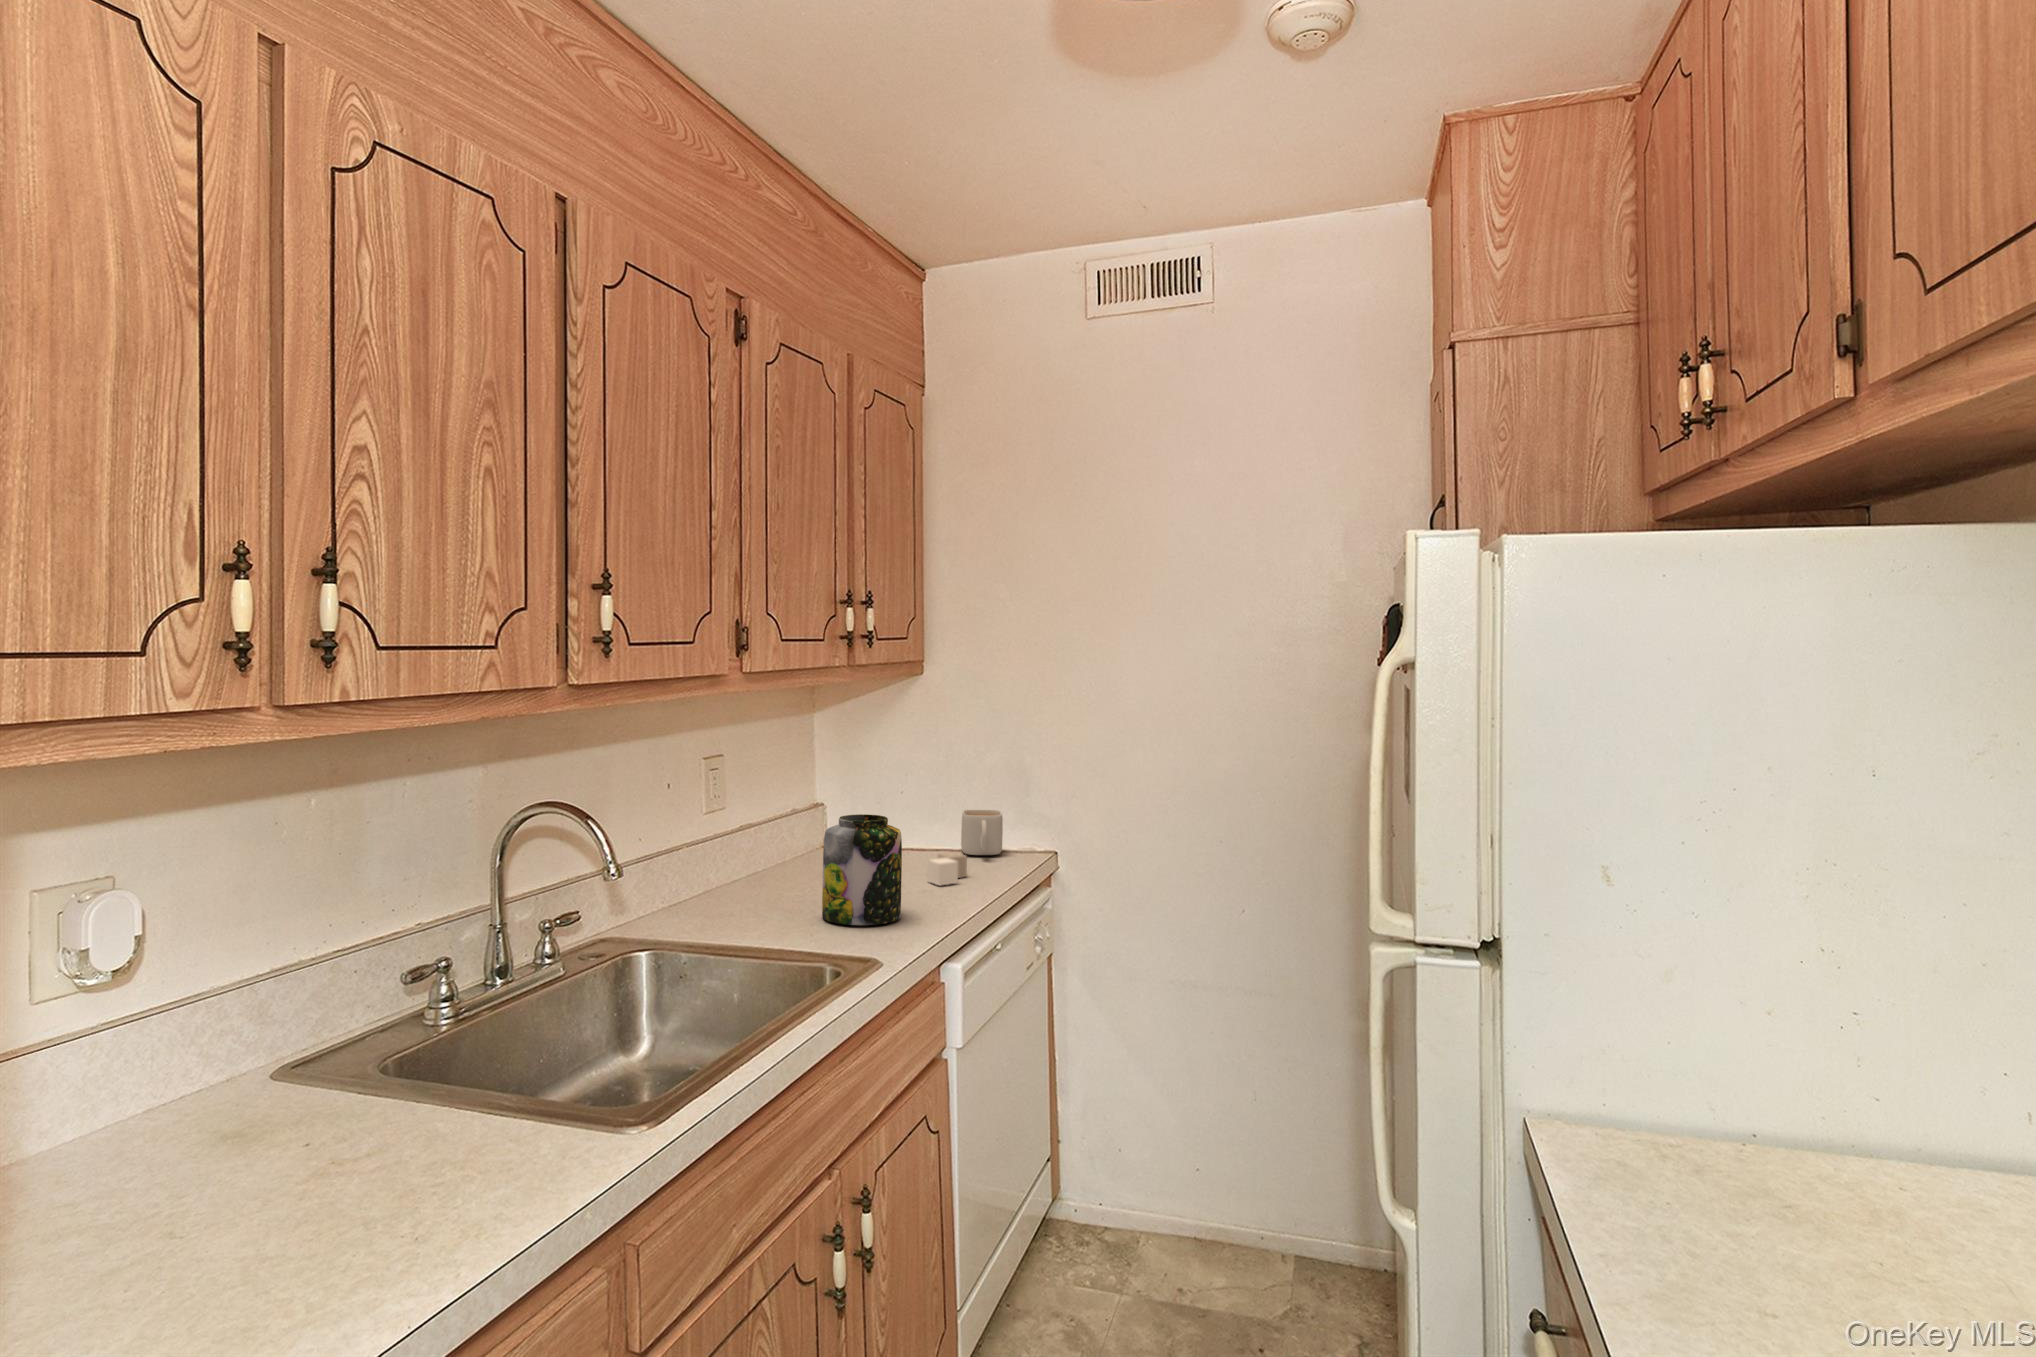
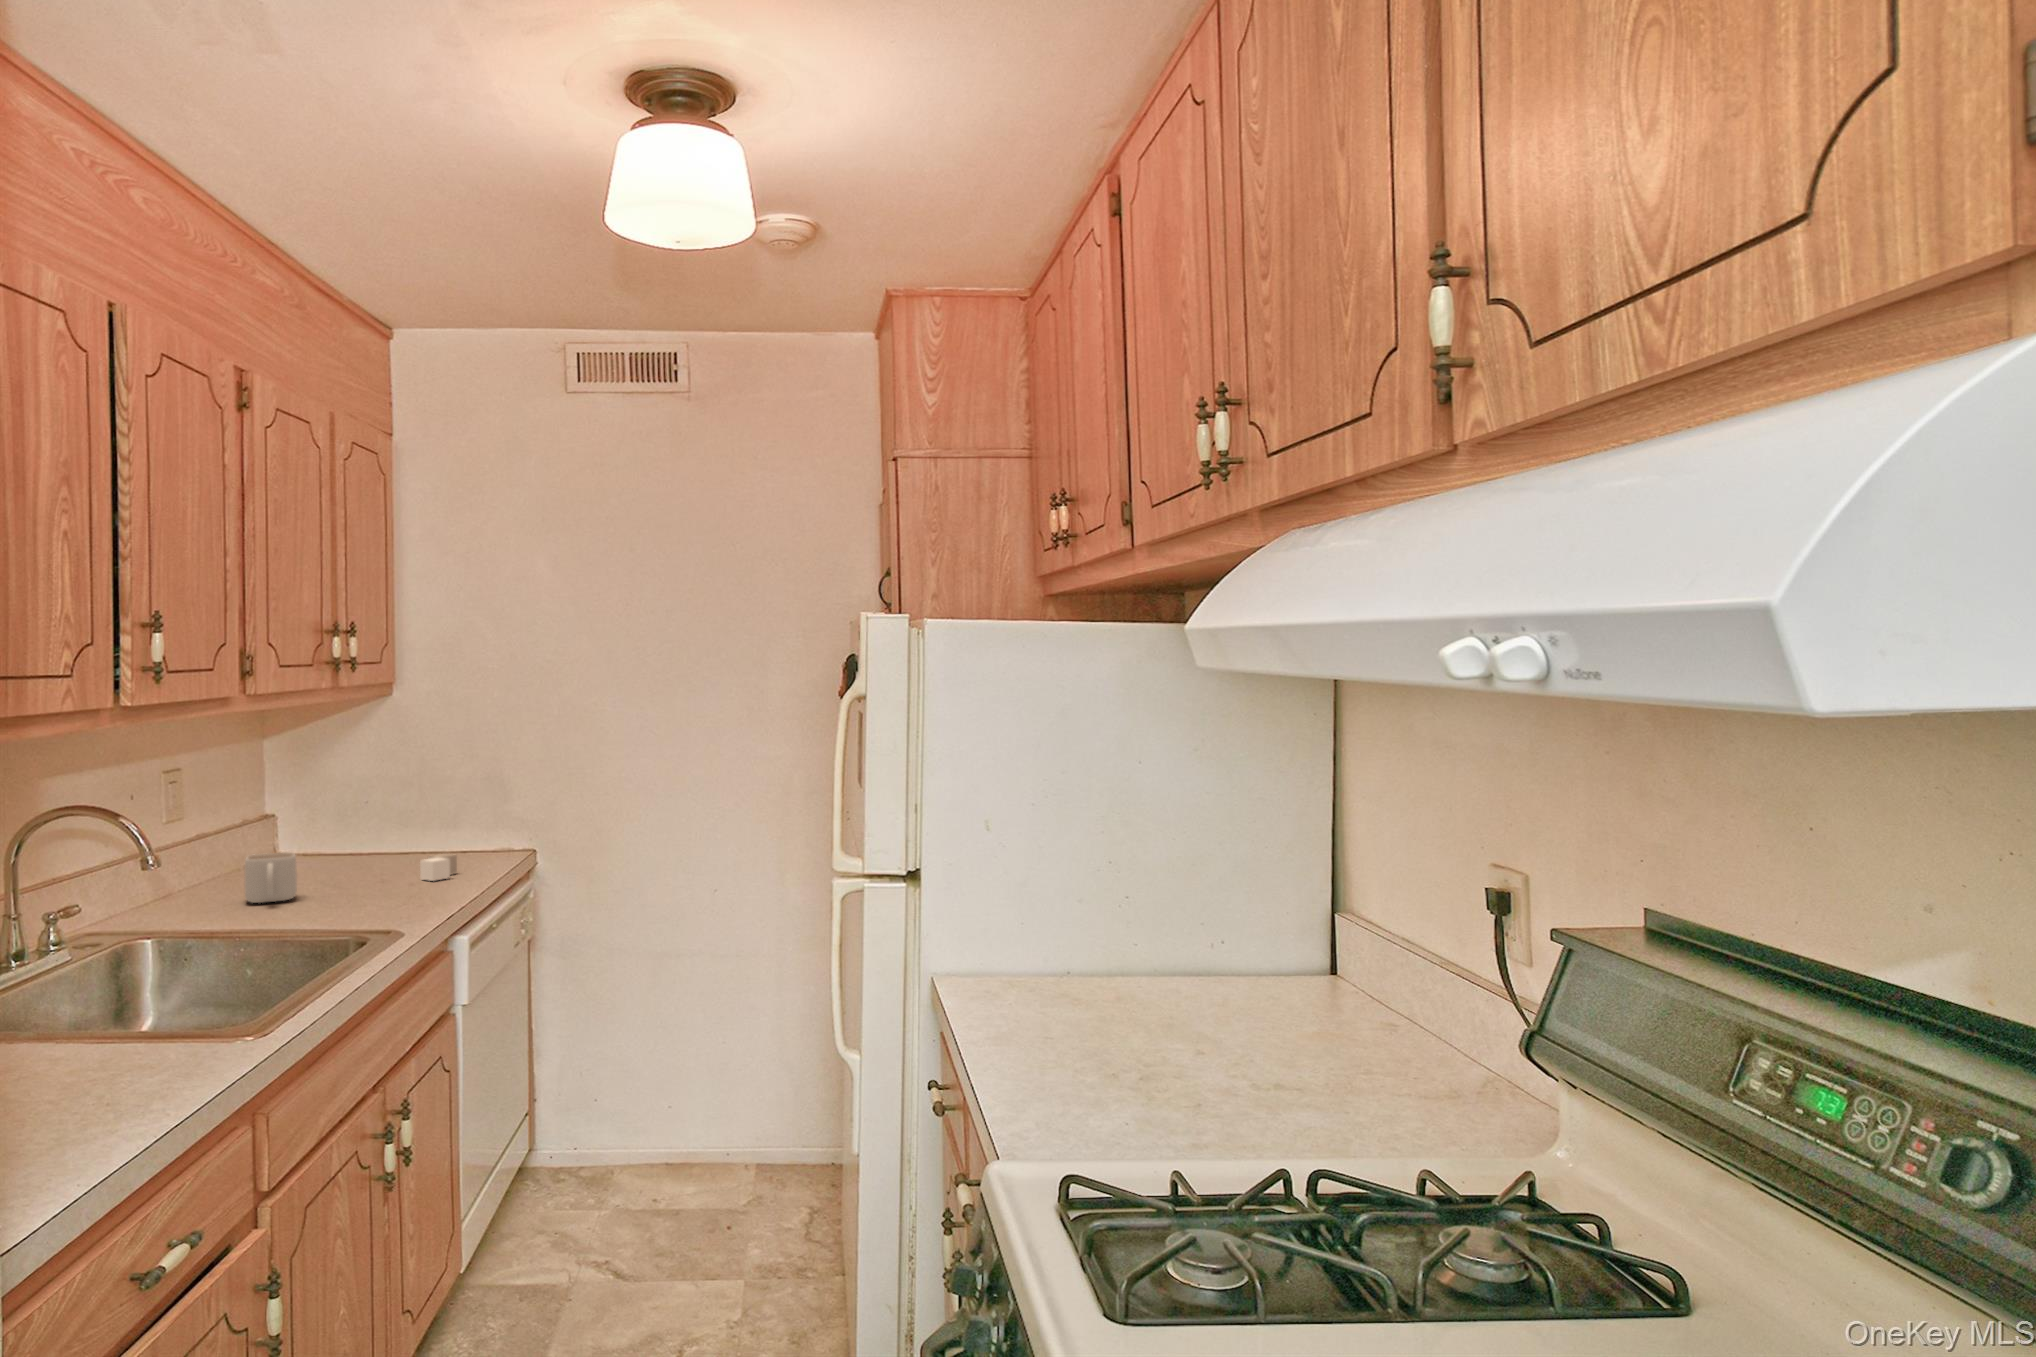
mug: present [961,810,1003,855] -> present [245,852,297,903]
jar: present [822,814,902,925] -> none [328,817,404,911]

